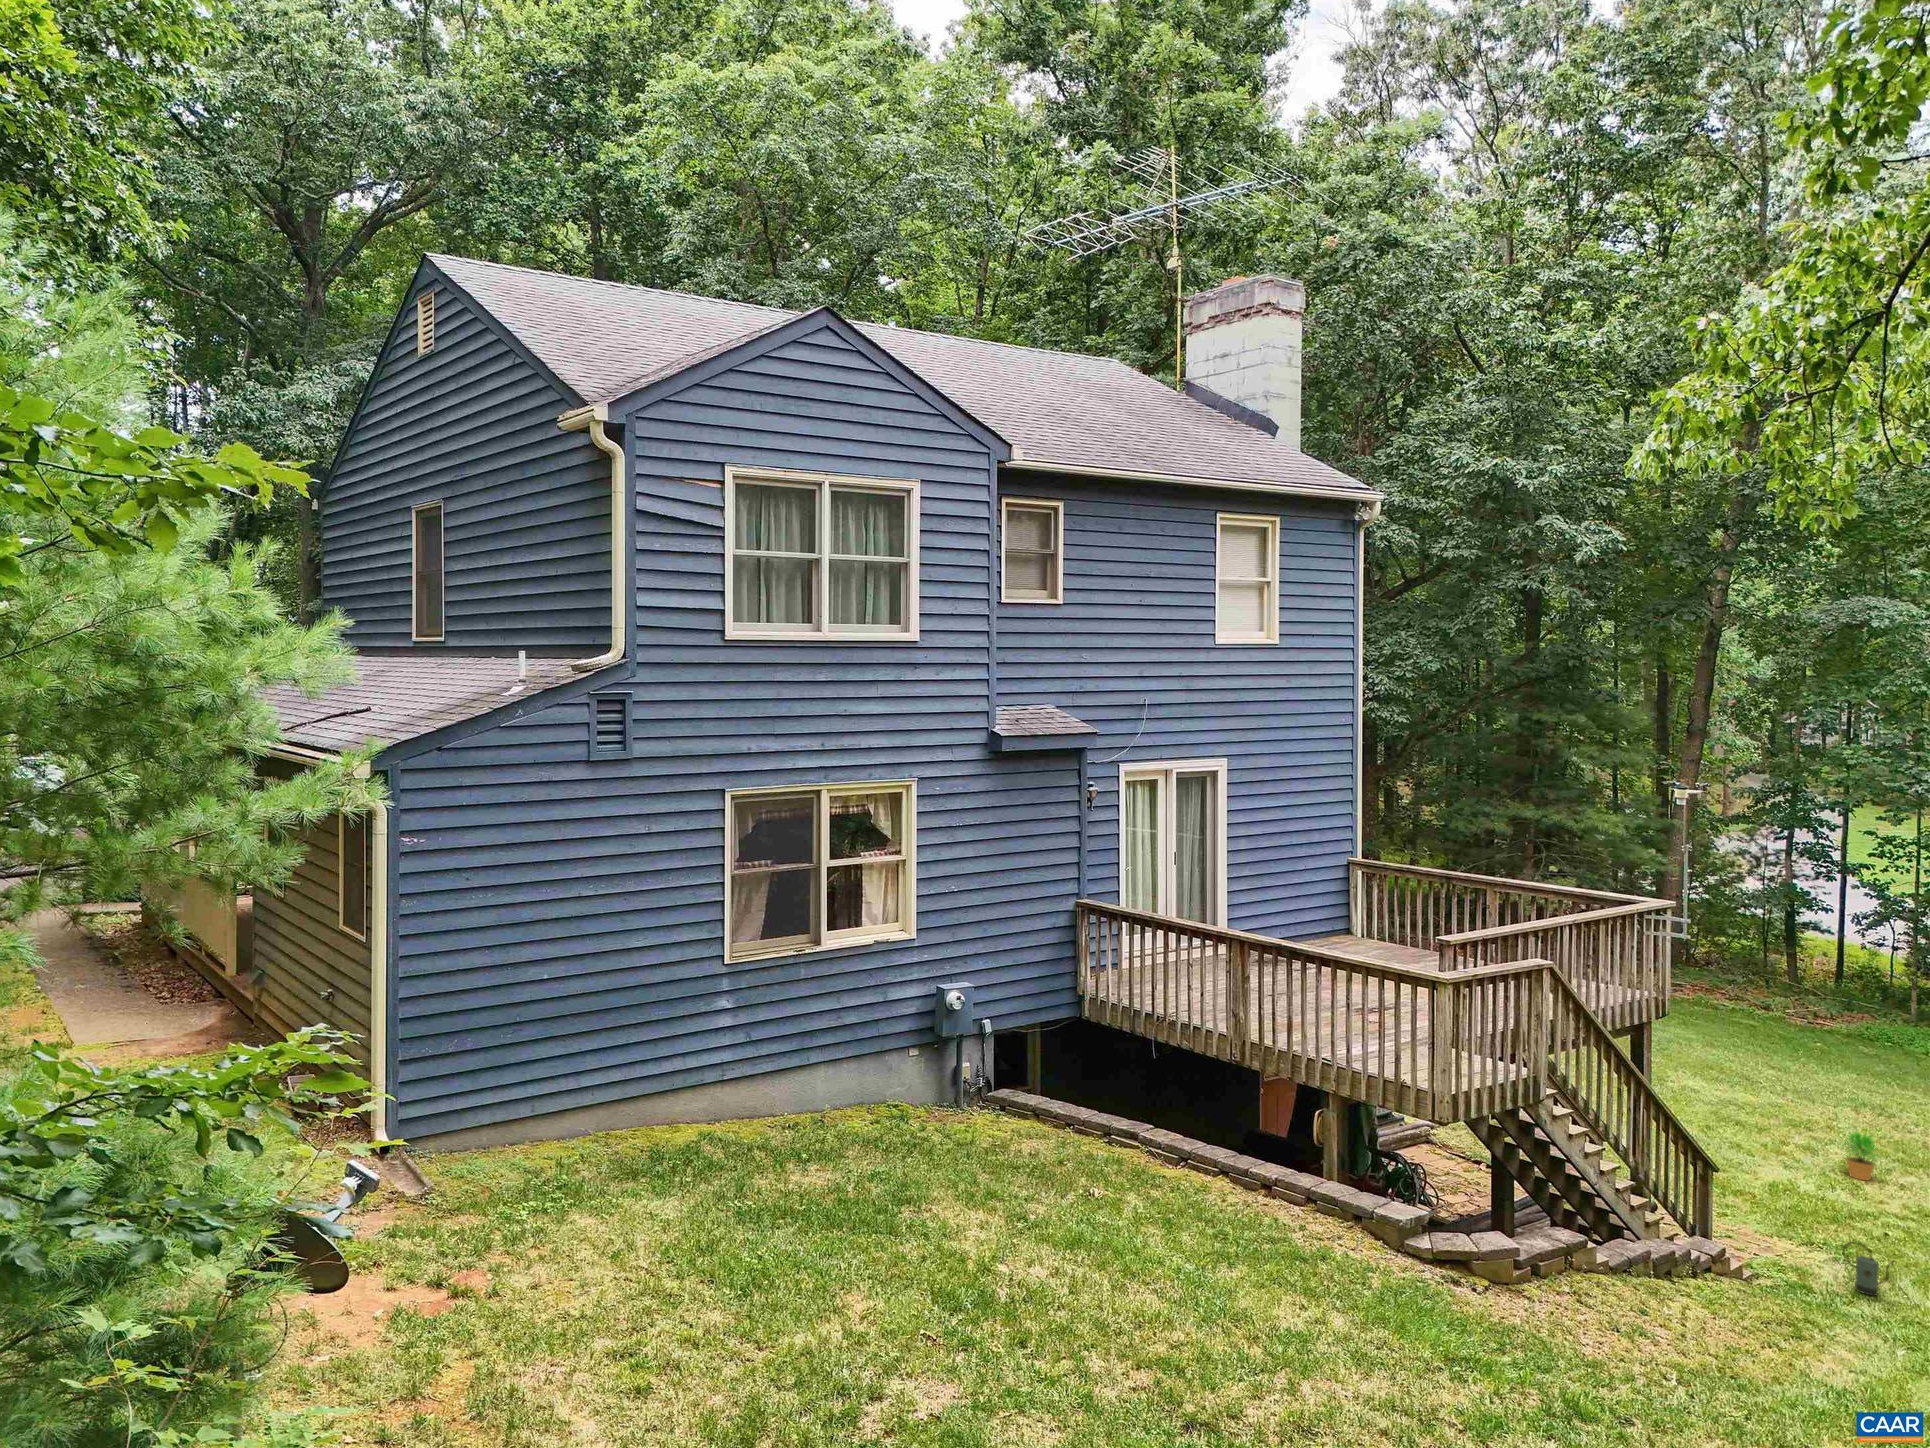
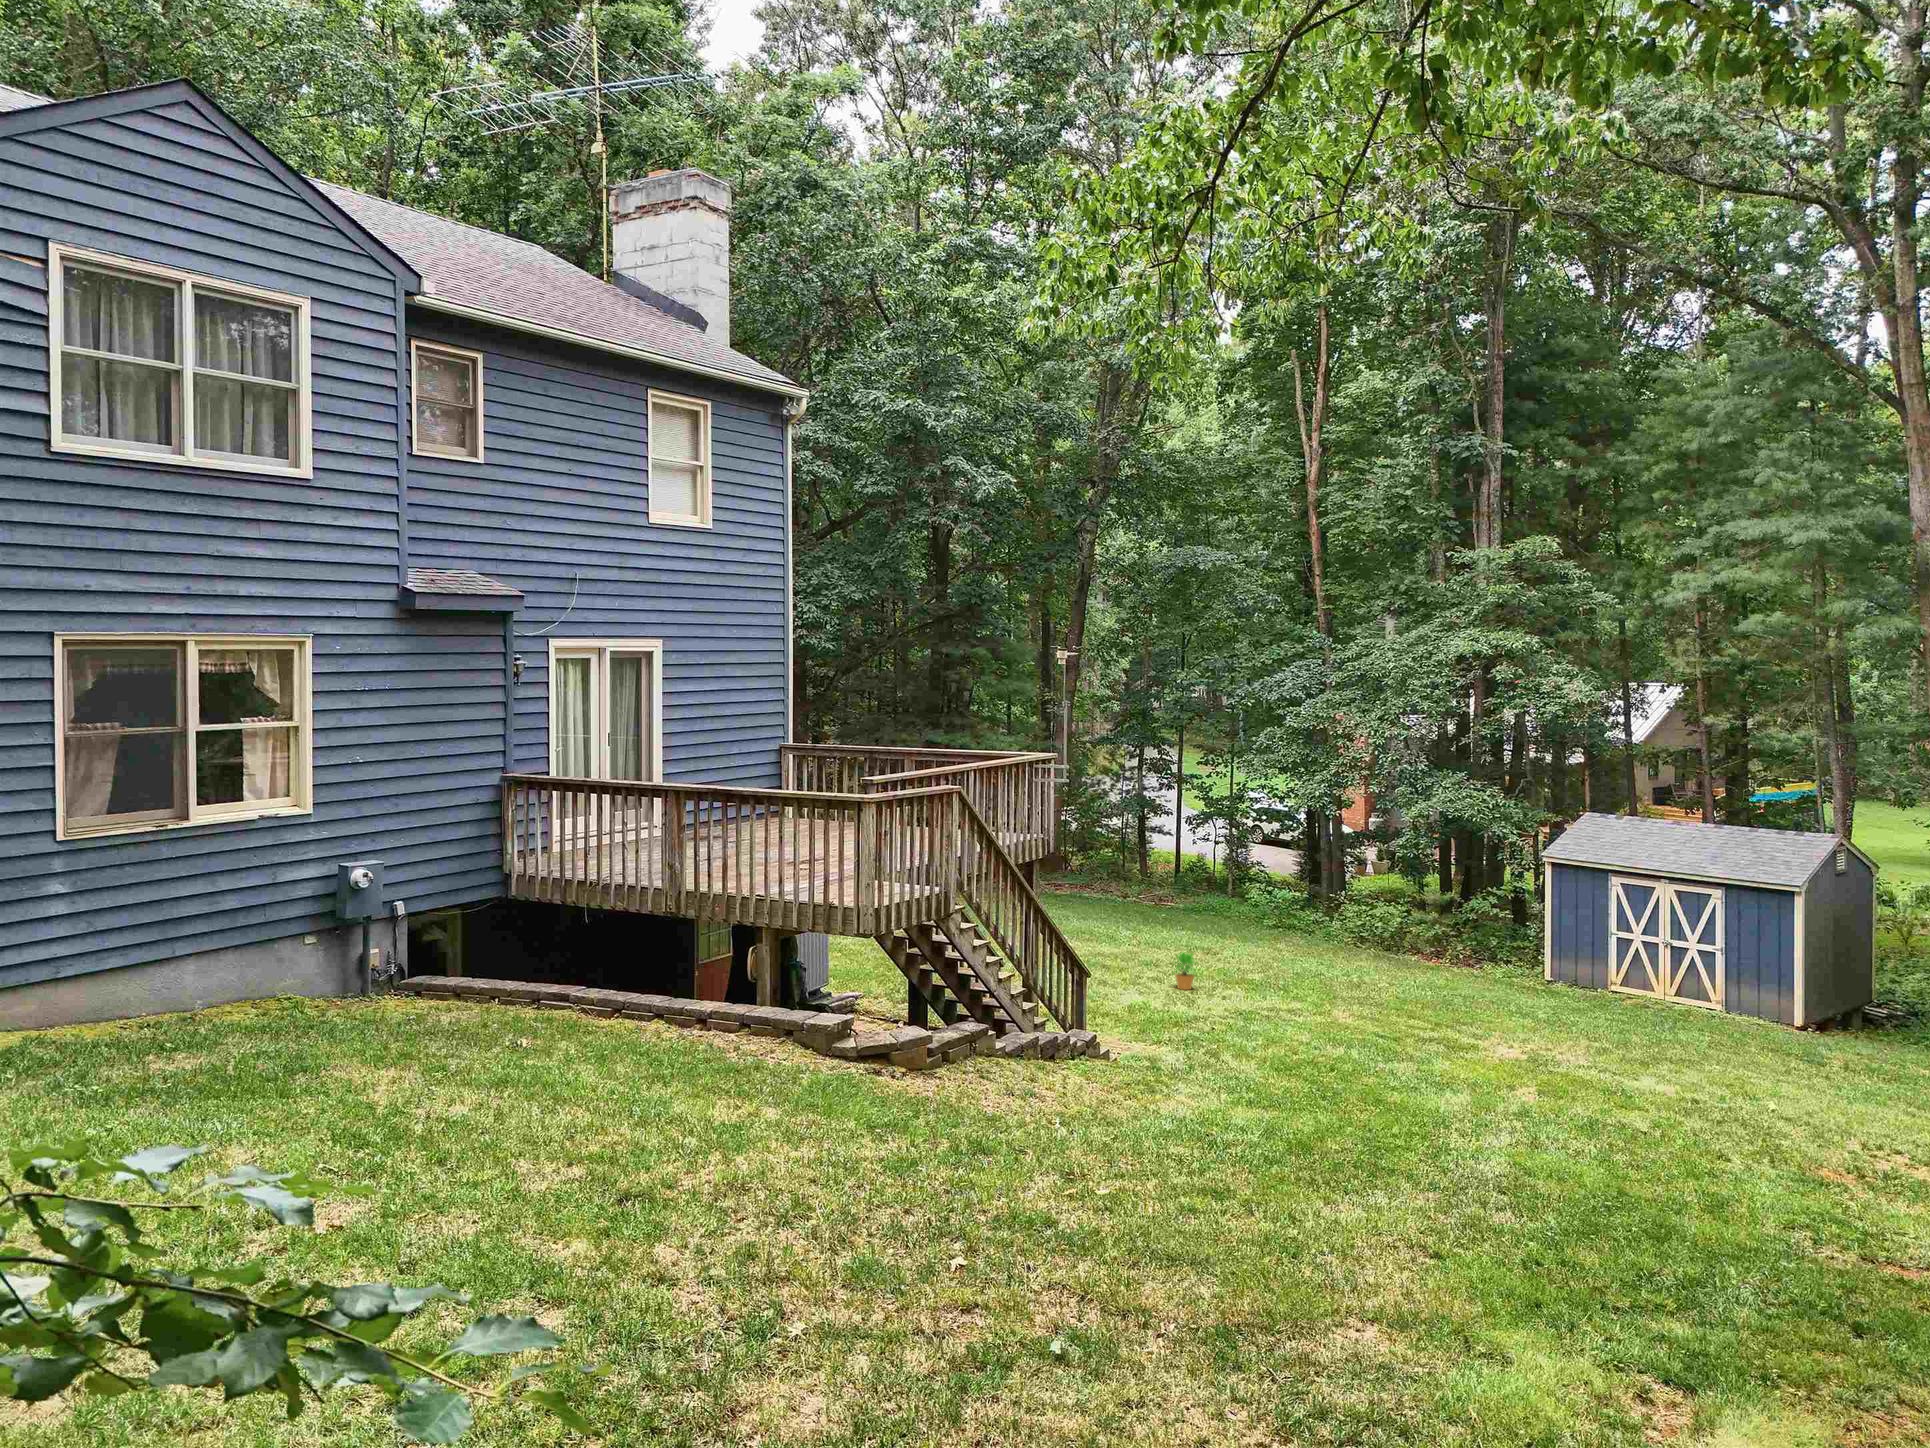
watering can: present [1842,1242,1893,1296] -> none [1169,1011,1203,1051]

